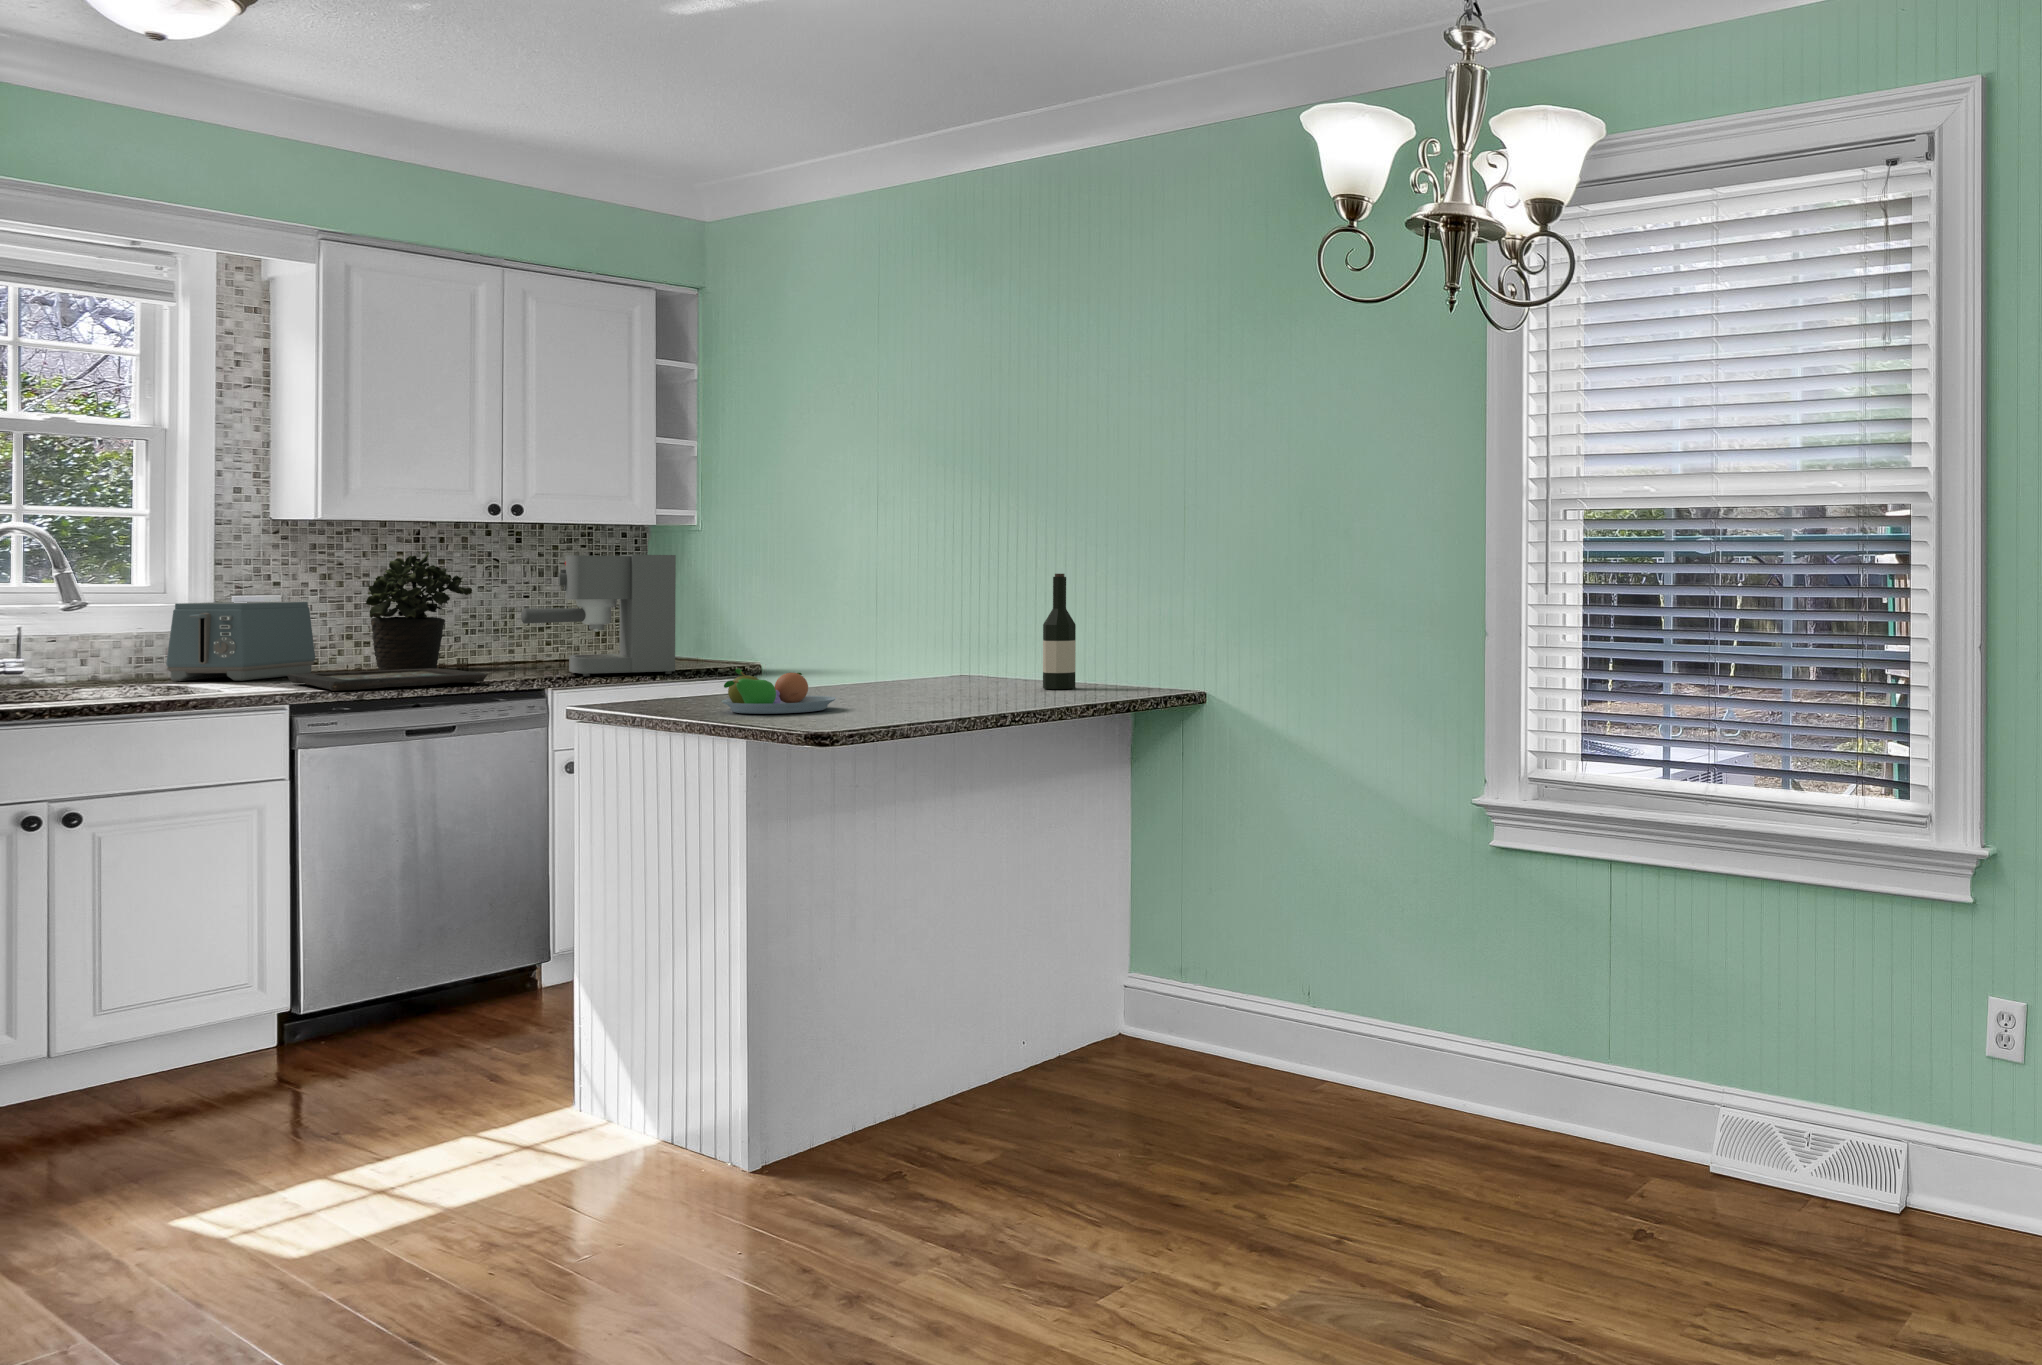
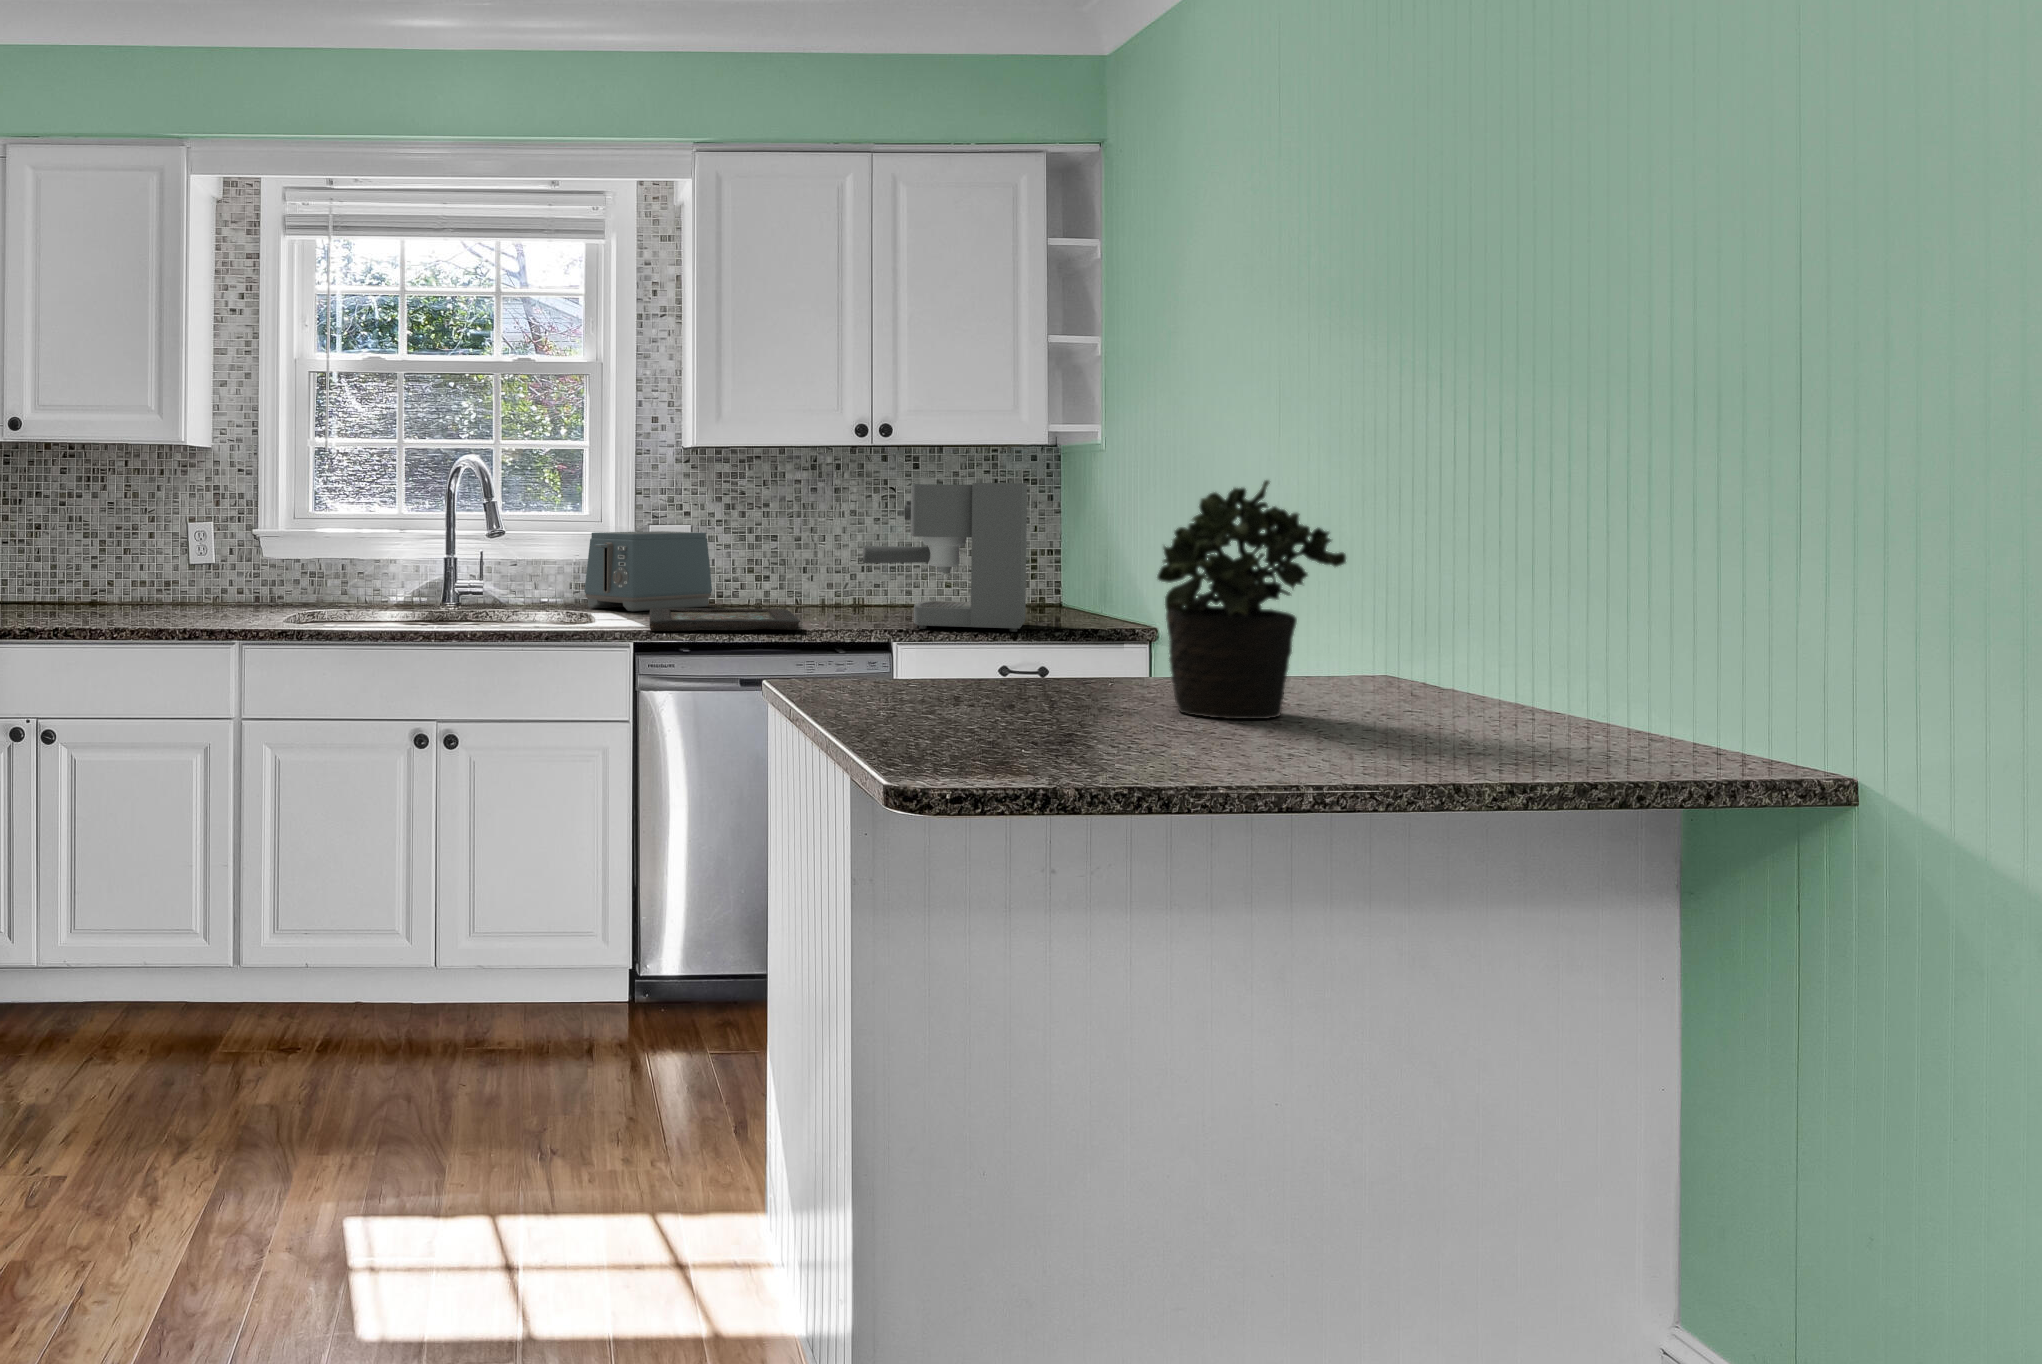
potted plant: present [366,552,472,670] -> present [1157,480,1346,719]
wine bottle: present [1043,574,1076,689] -> none [1451,514,1511,711]
fruit bowl: present [722,669,836,714] -> none [876,646,1044,719]

